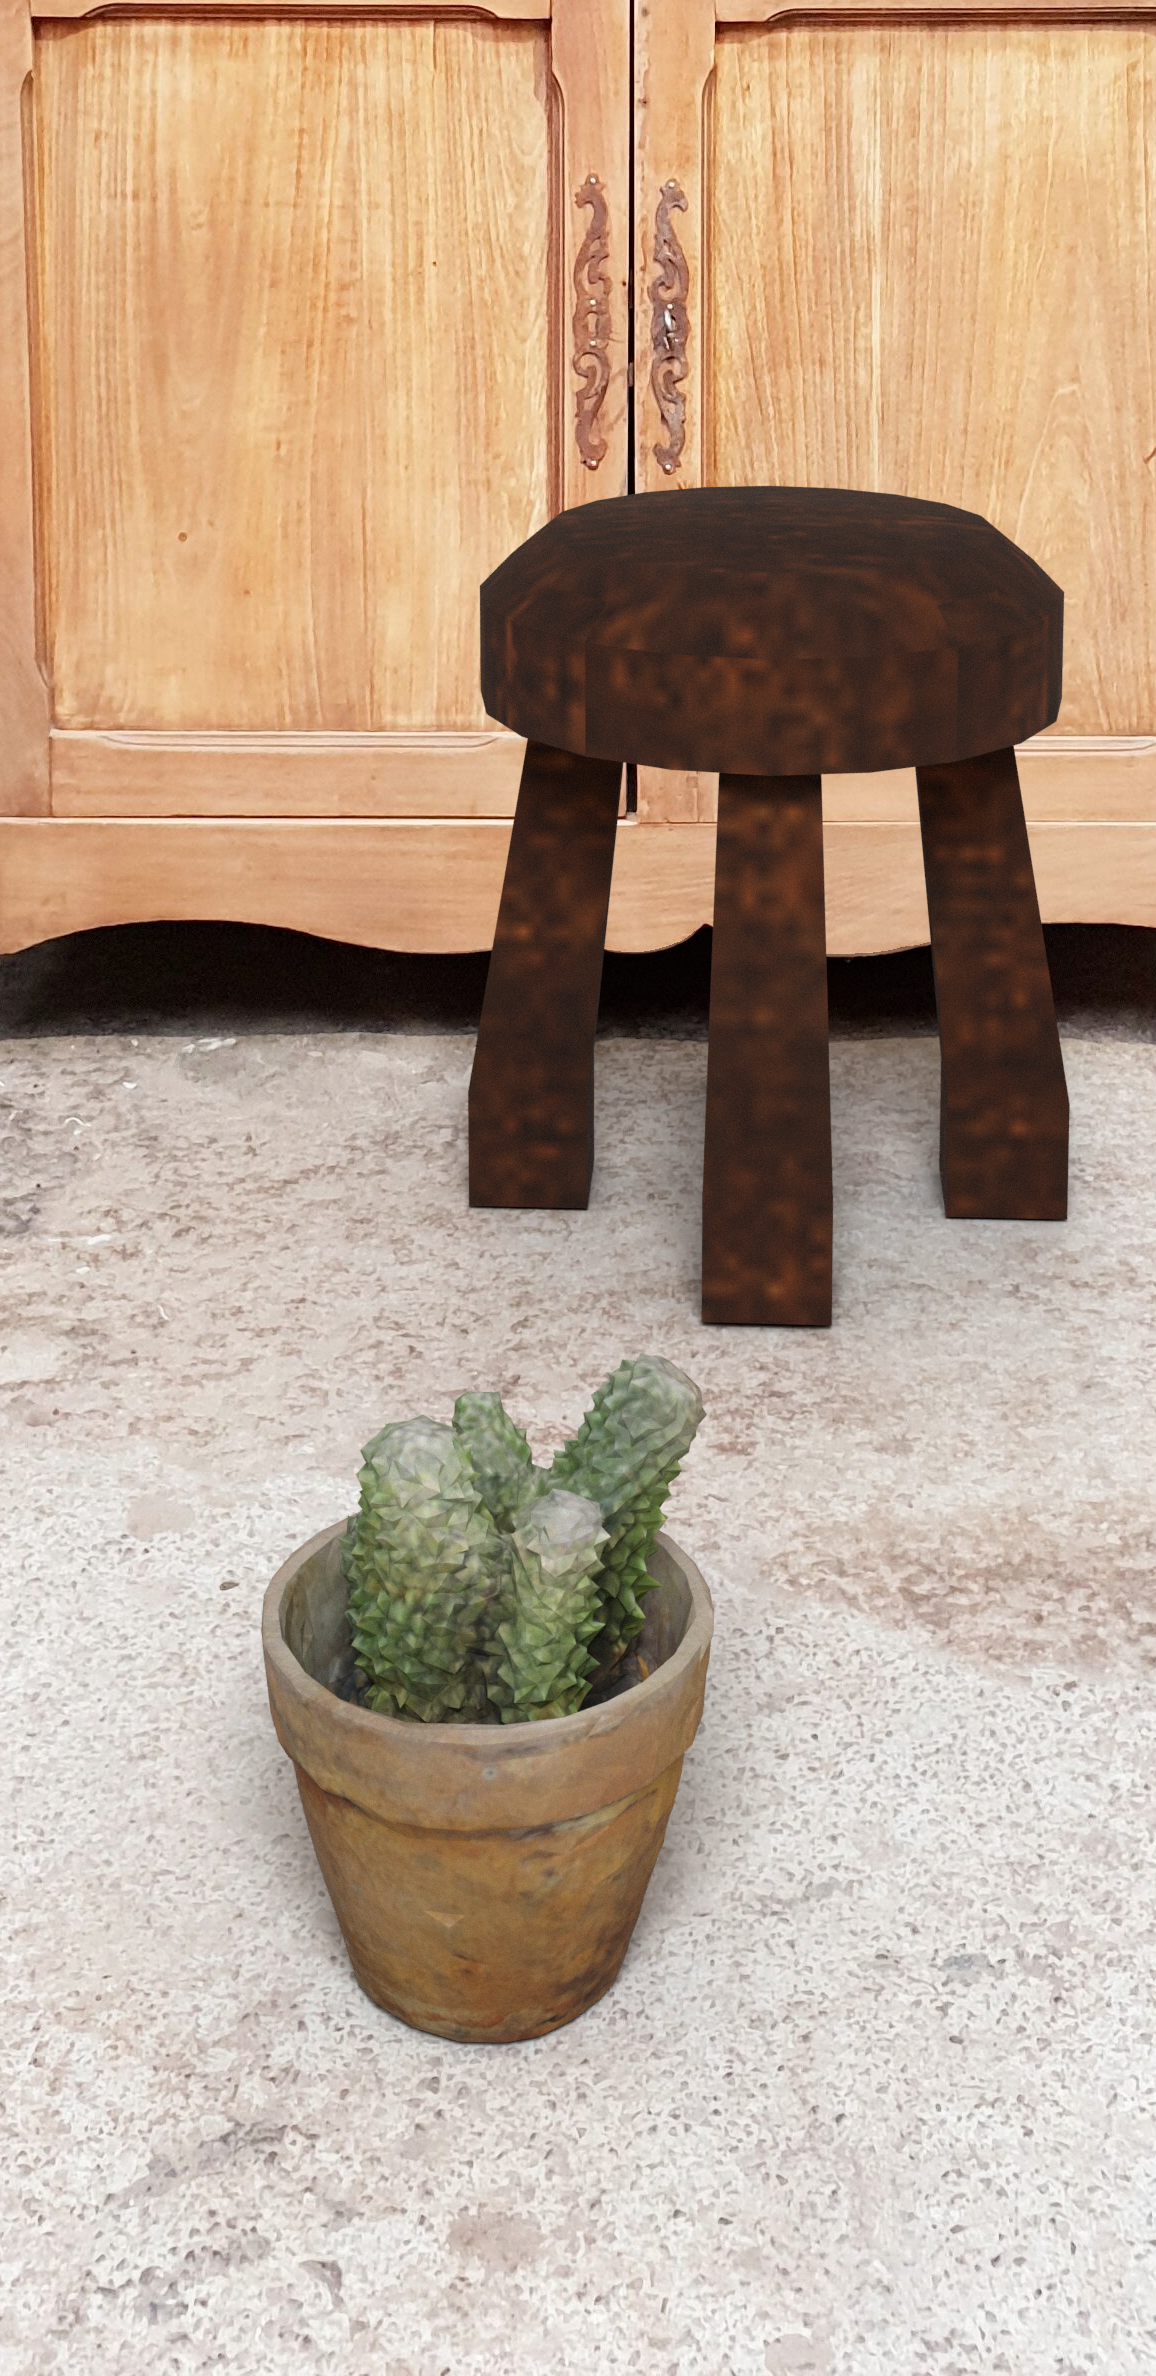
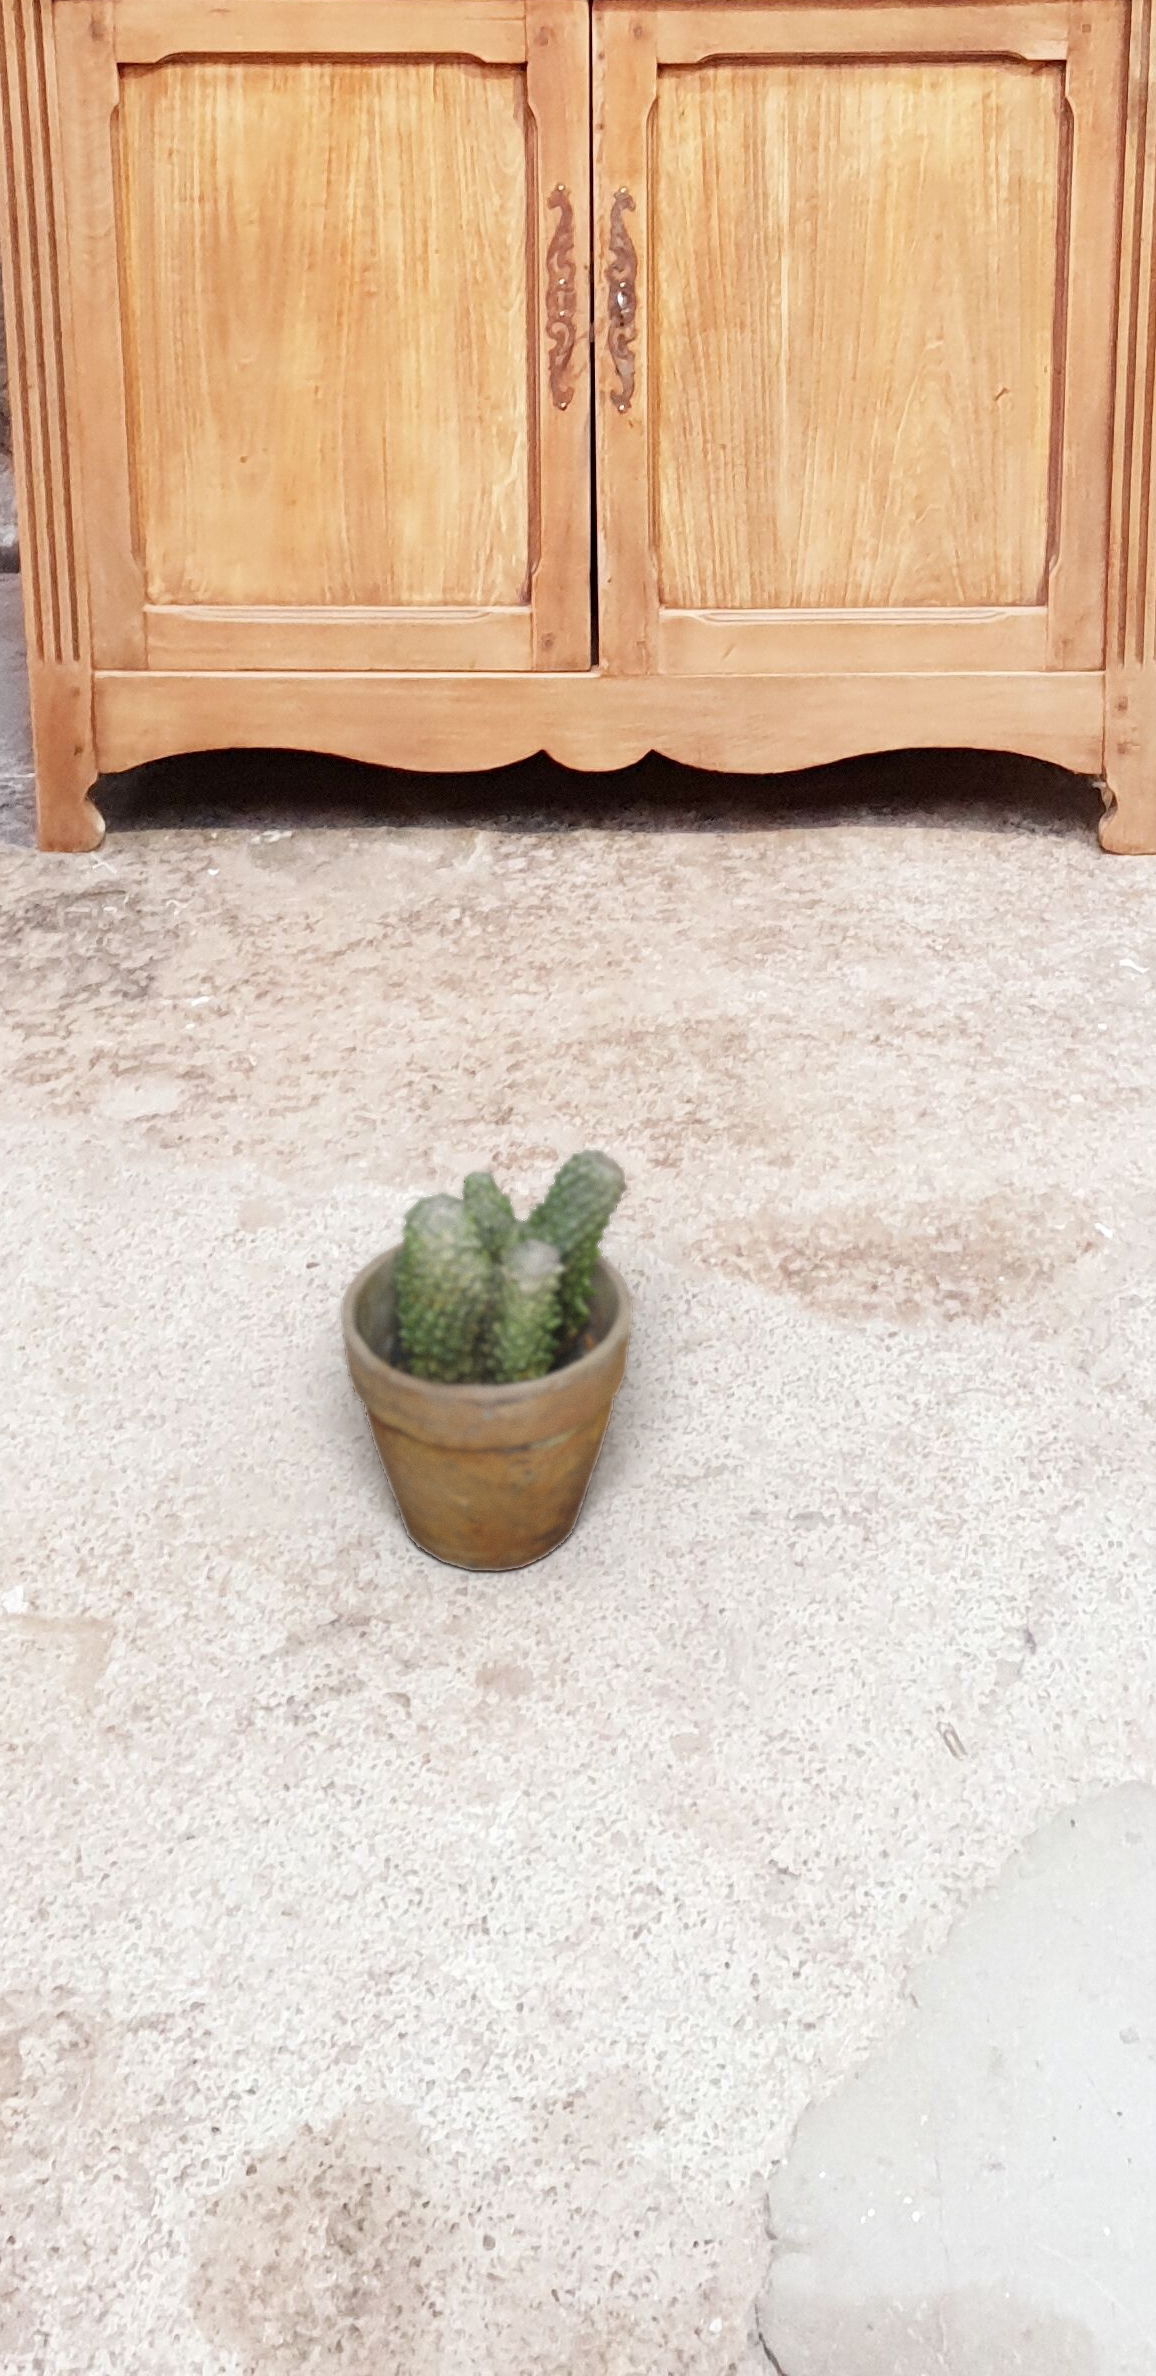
stool: present [468,486,1070,1325] -> none [473,433,919,1073]

